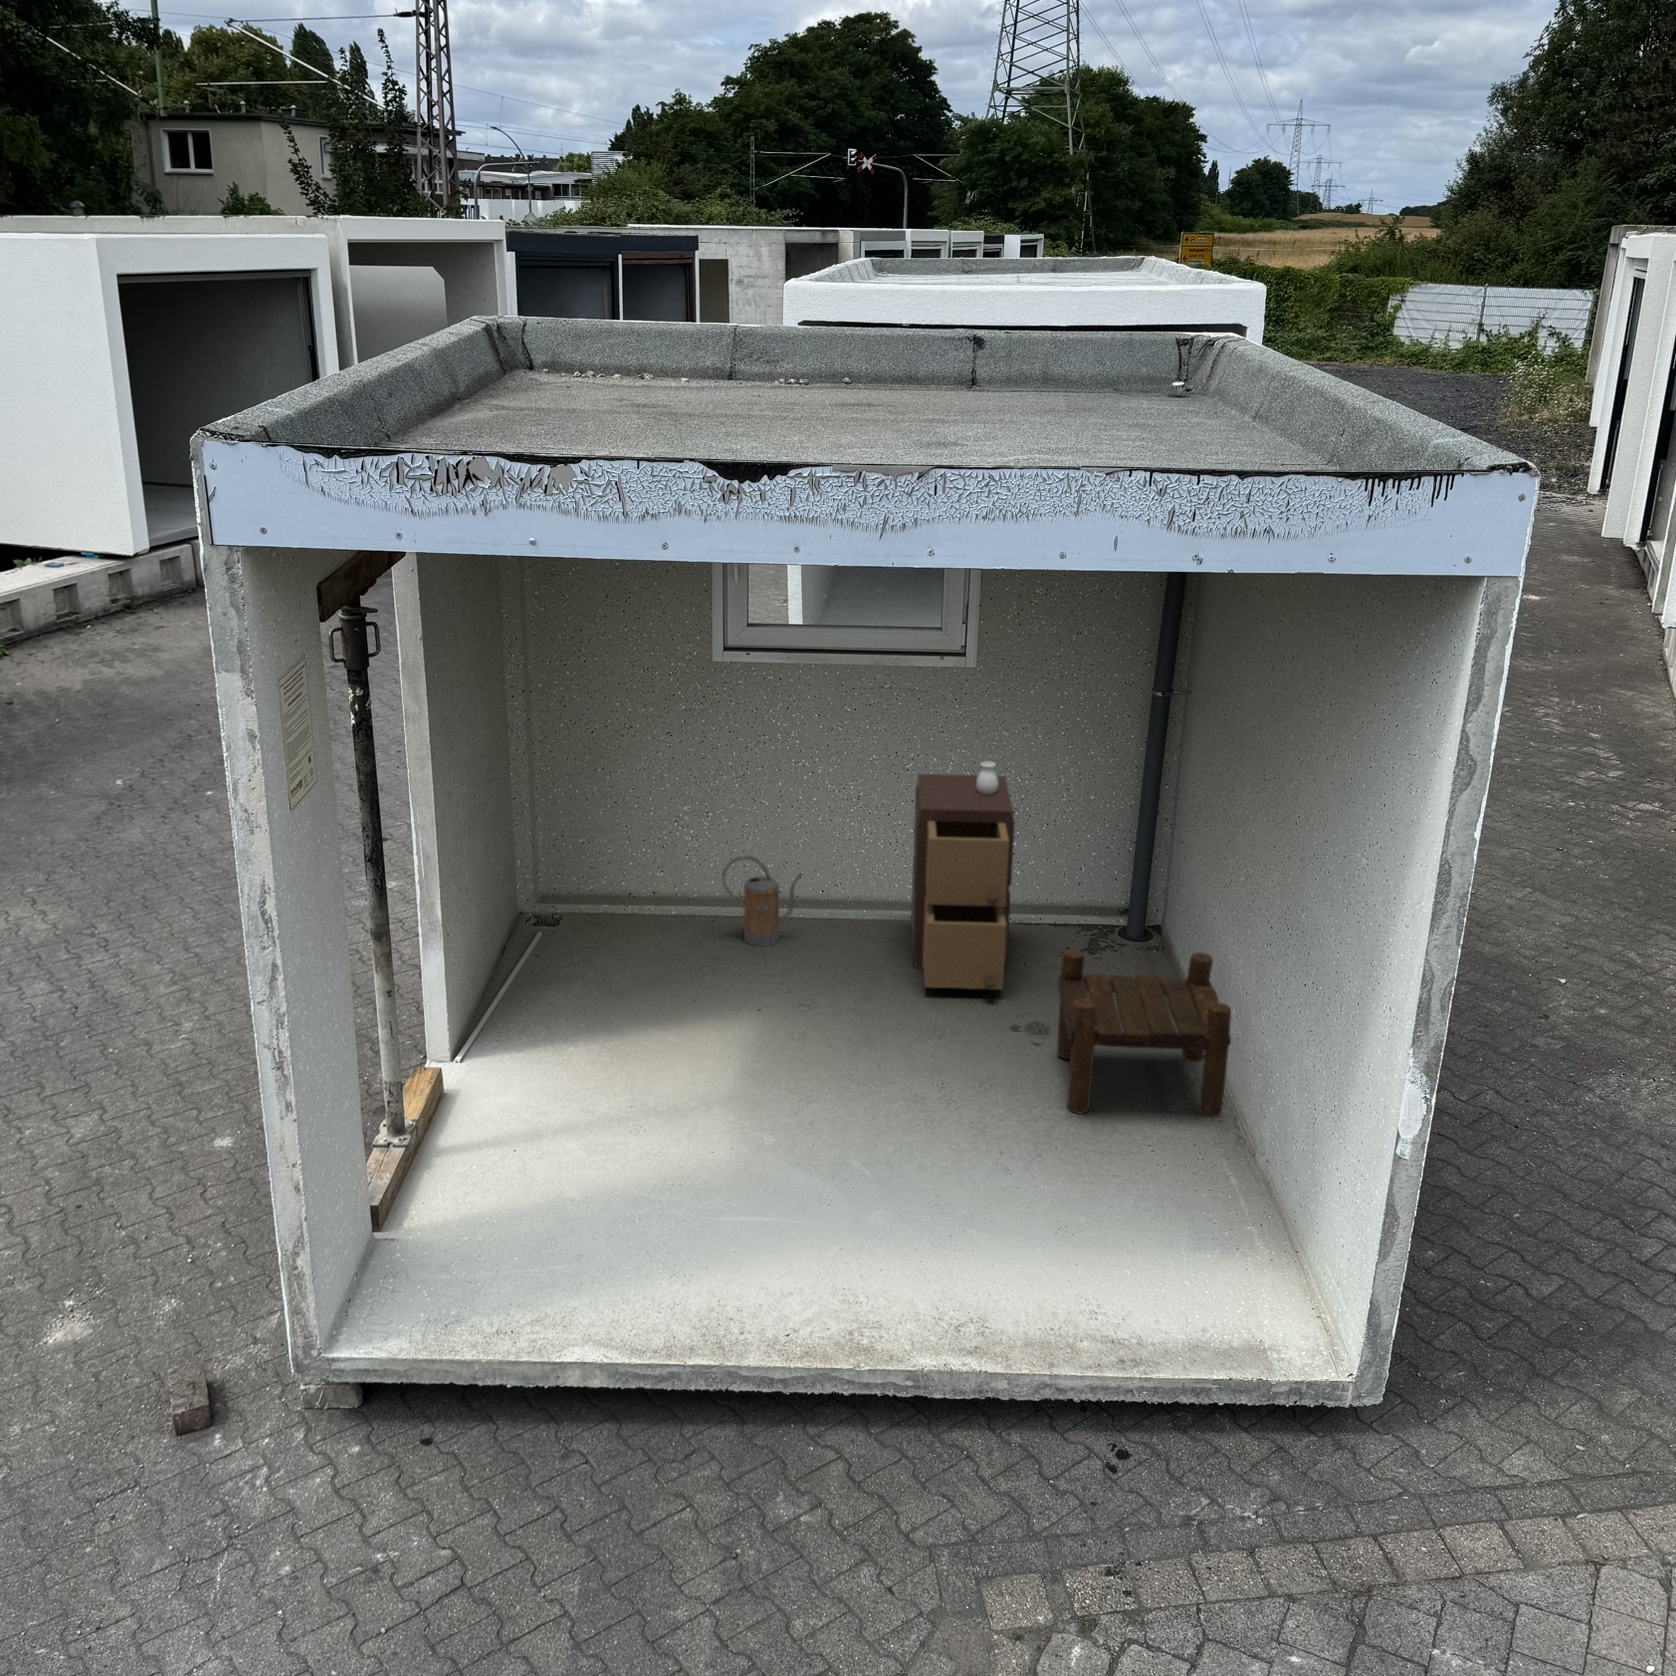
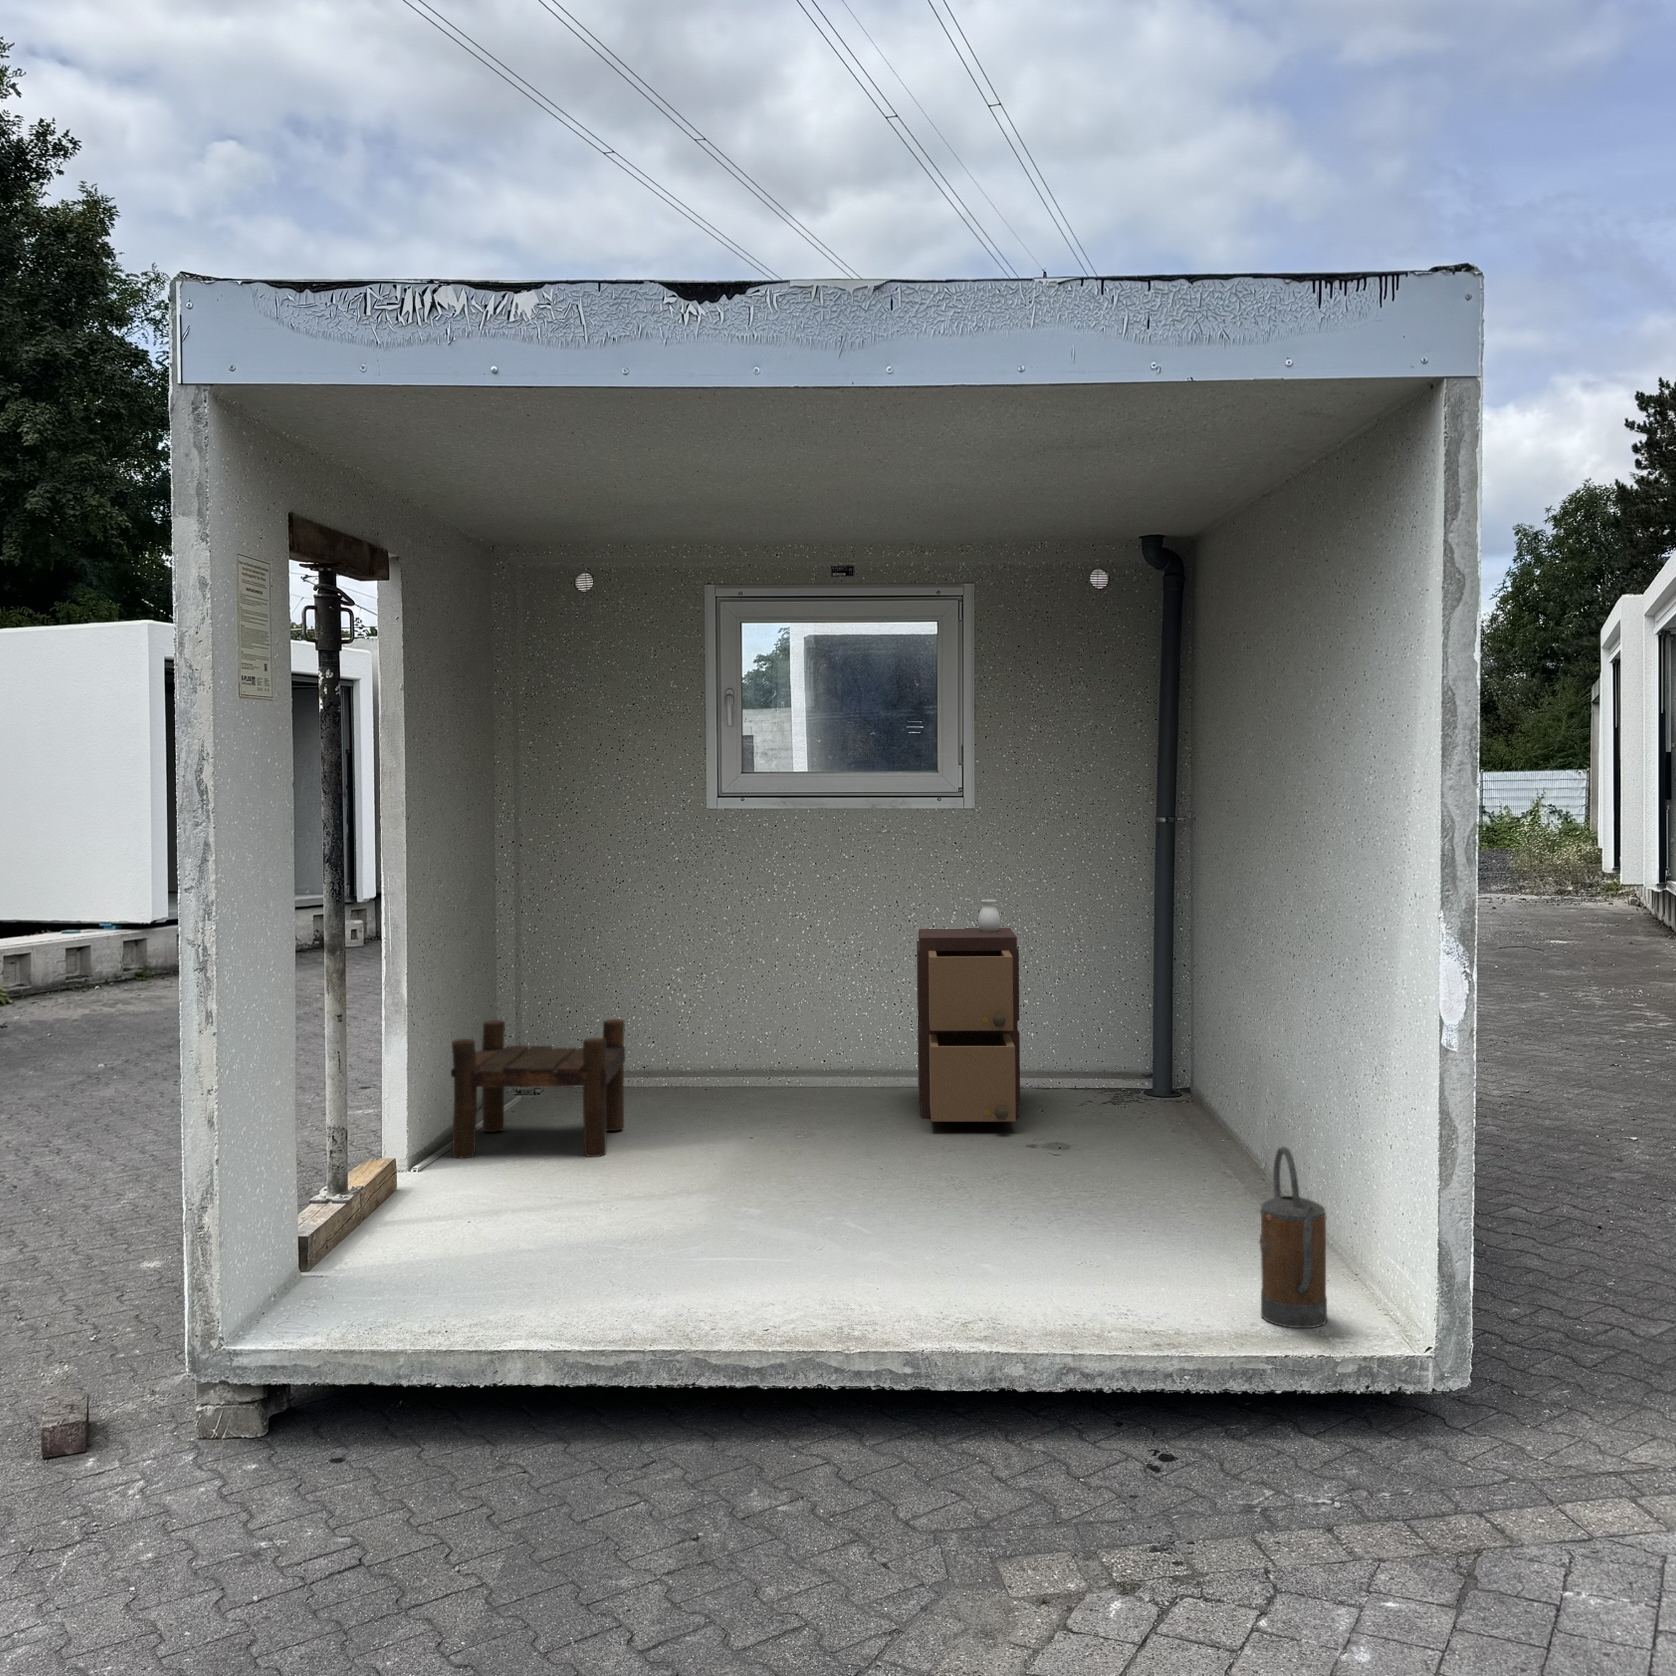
watering can: present [722,856,802,946] -> present [1259,1147,1327,1328]
stool: present [1057,949,1231,1118] -> present [451,1019,625,1158]

